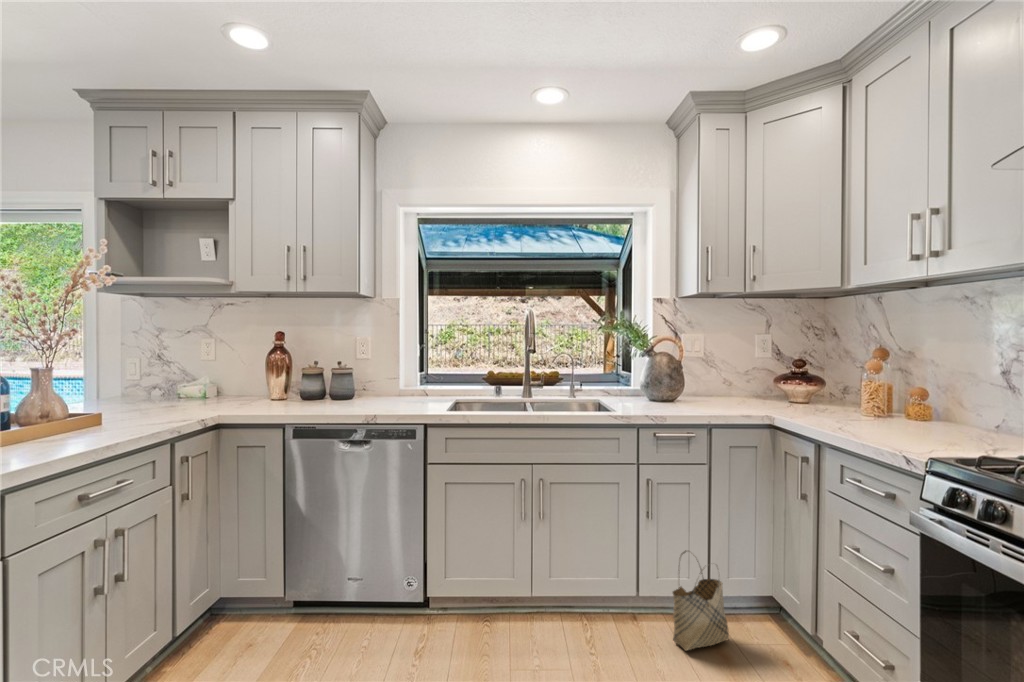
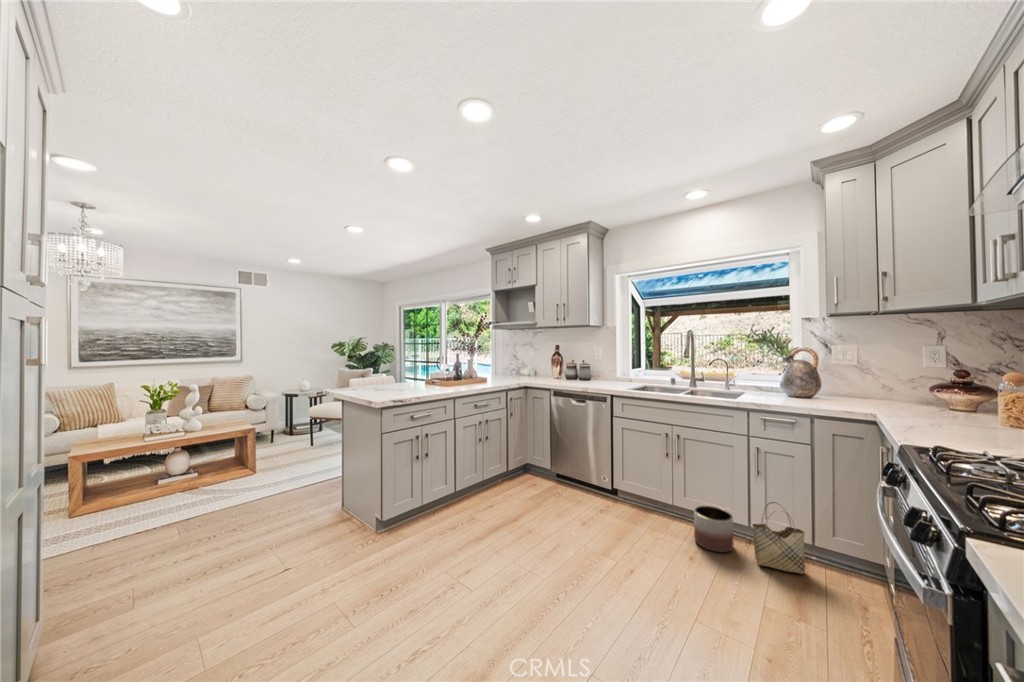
planter: none [588,579,643,655] -> present [694,506,734,552]

